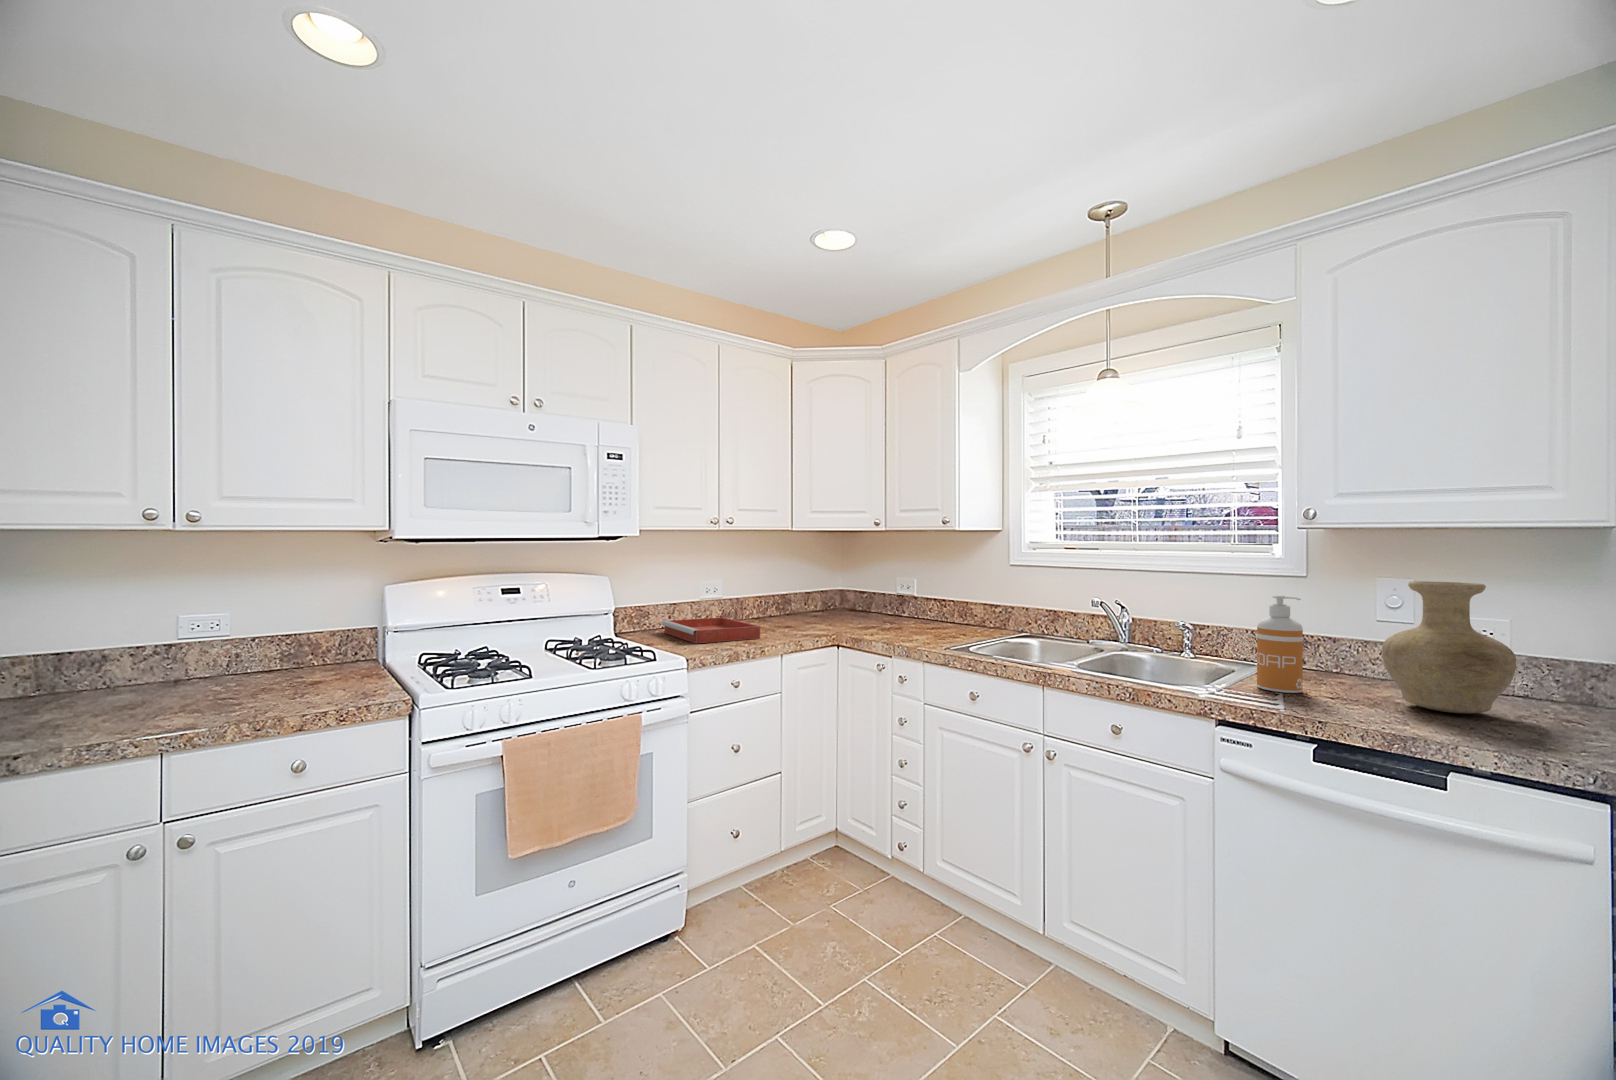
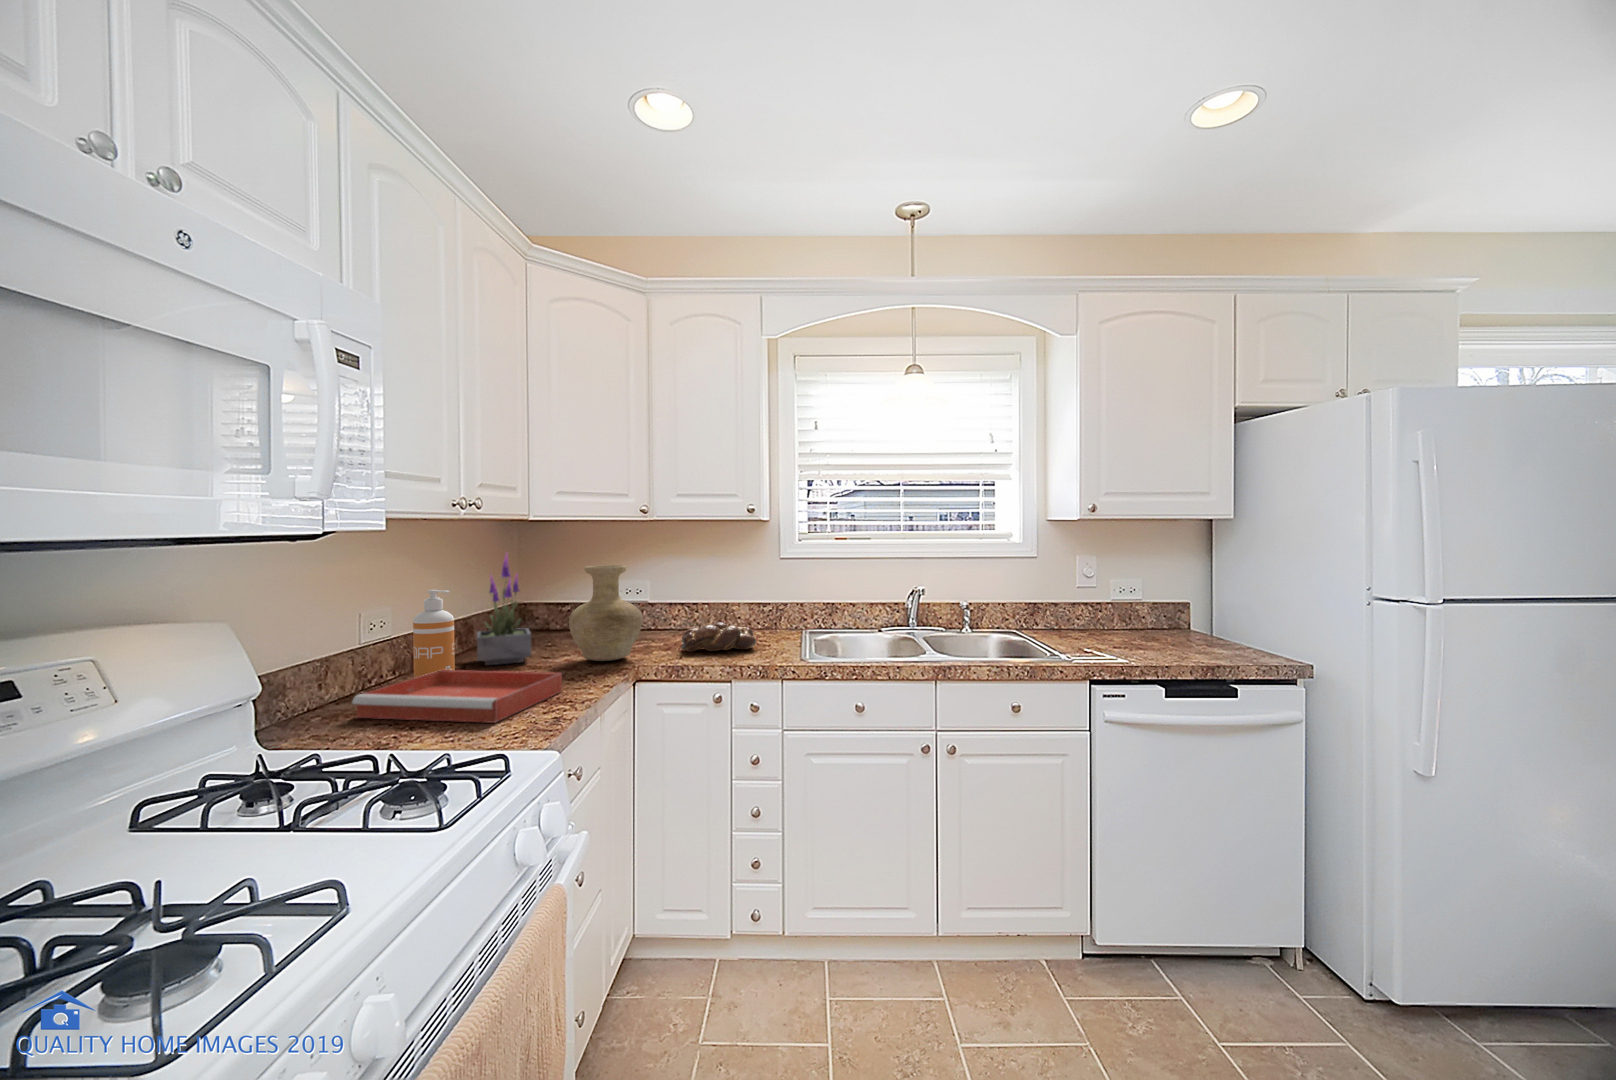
potted plant: none [763,549,805,624] -> present [477,555,531,665]
vase: present [1382,581,1516,713] -> present [569,565,642,661]
soap dispenser: present [1257,595,1303,693] -> present [413,590,455,678]
bread loaf: none [884,613,947,637] -> present [681,622,756,652]

